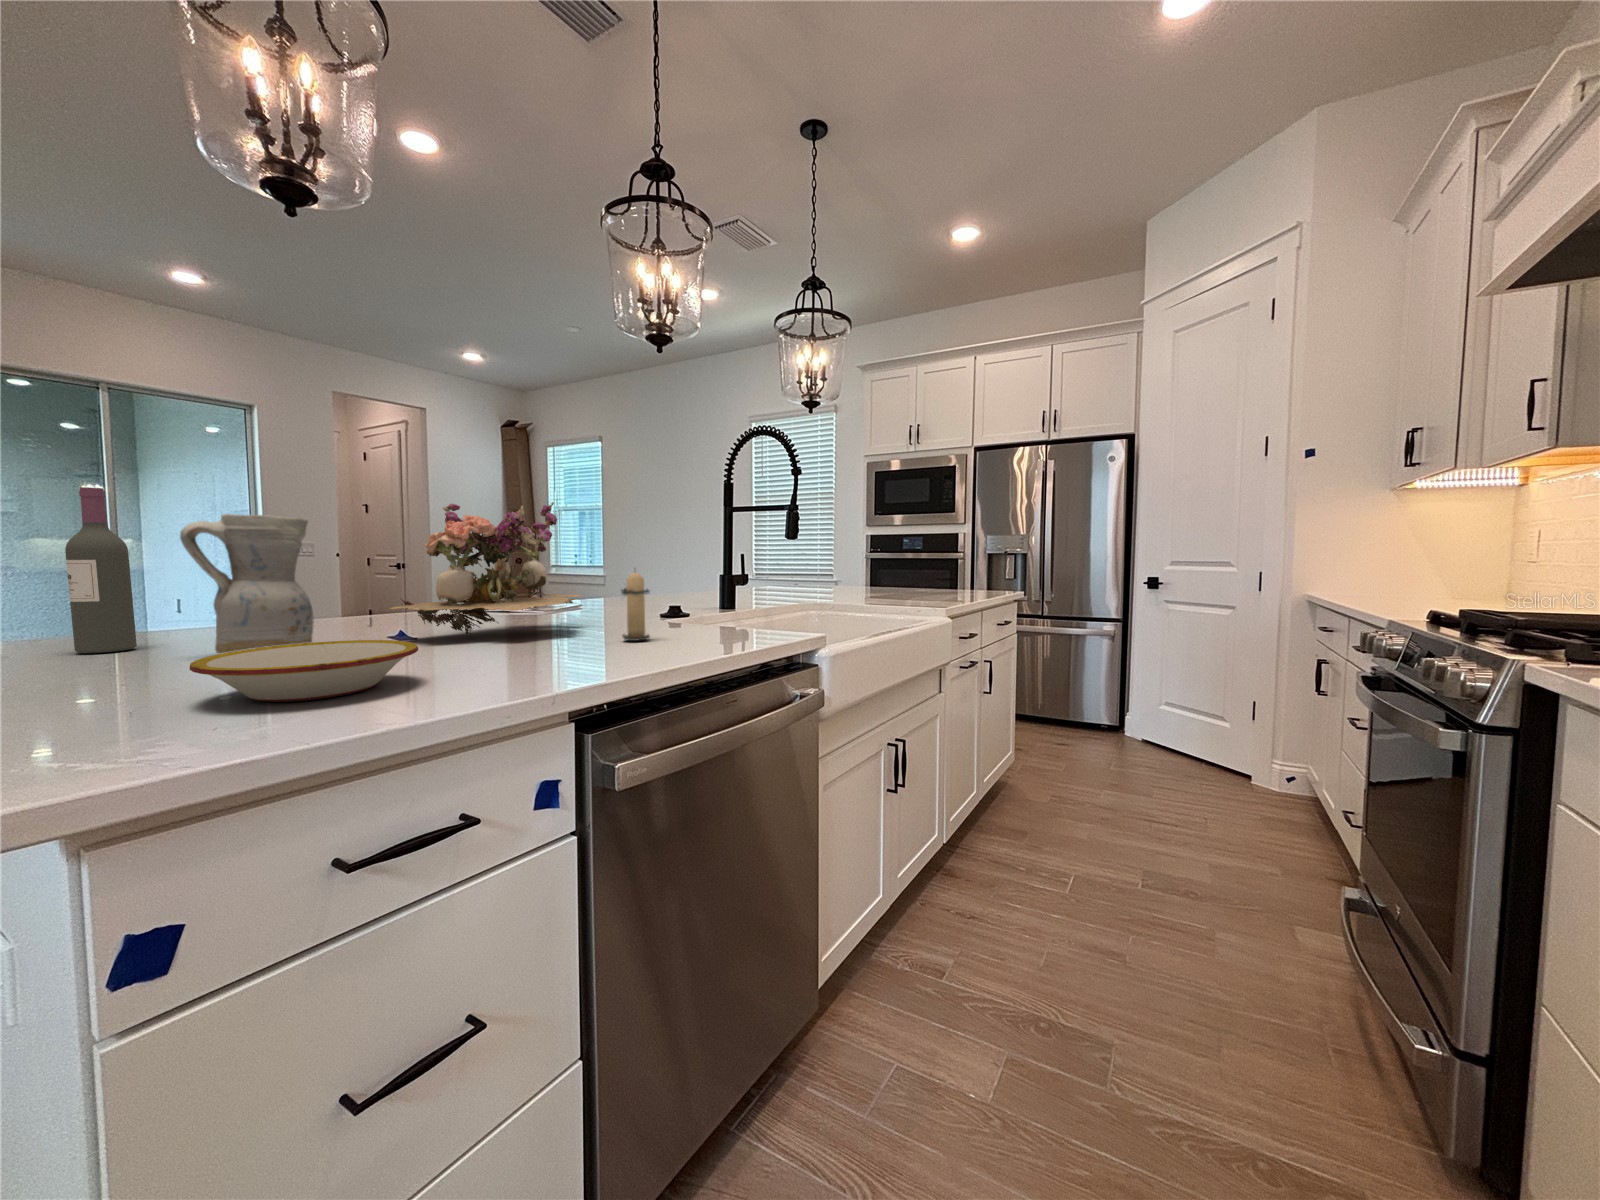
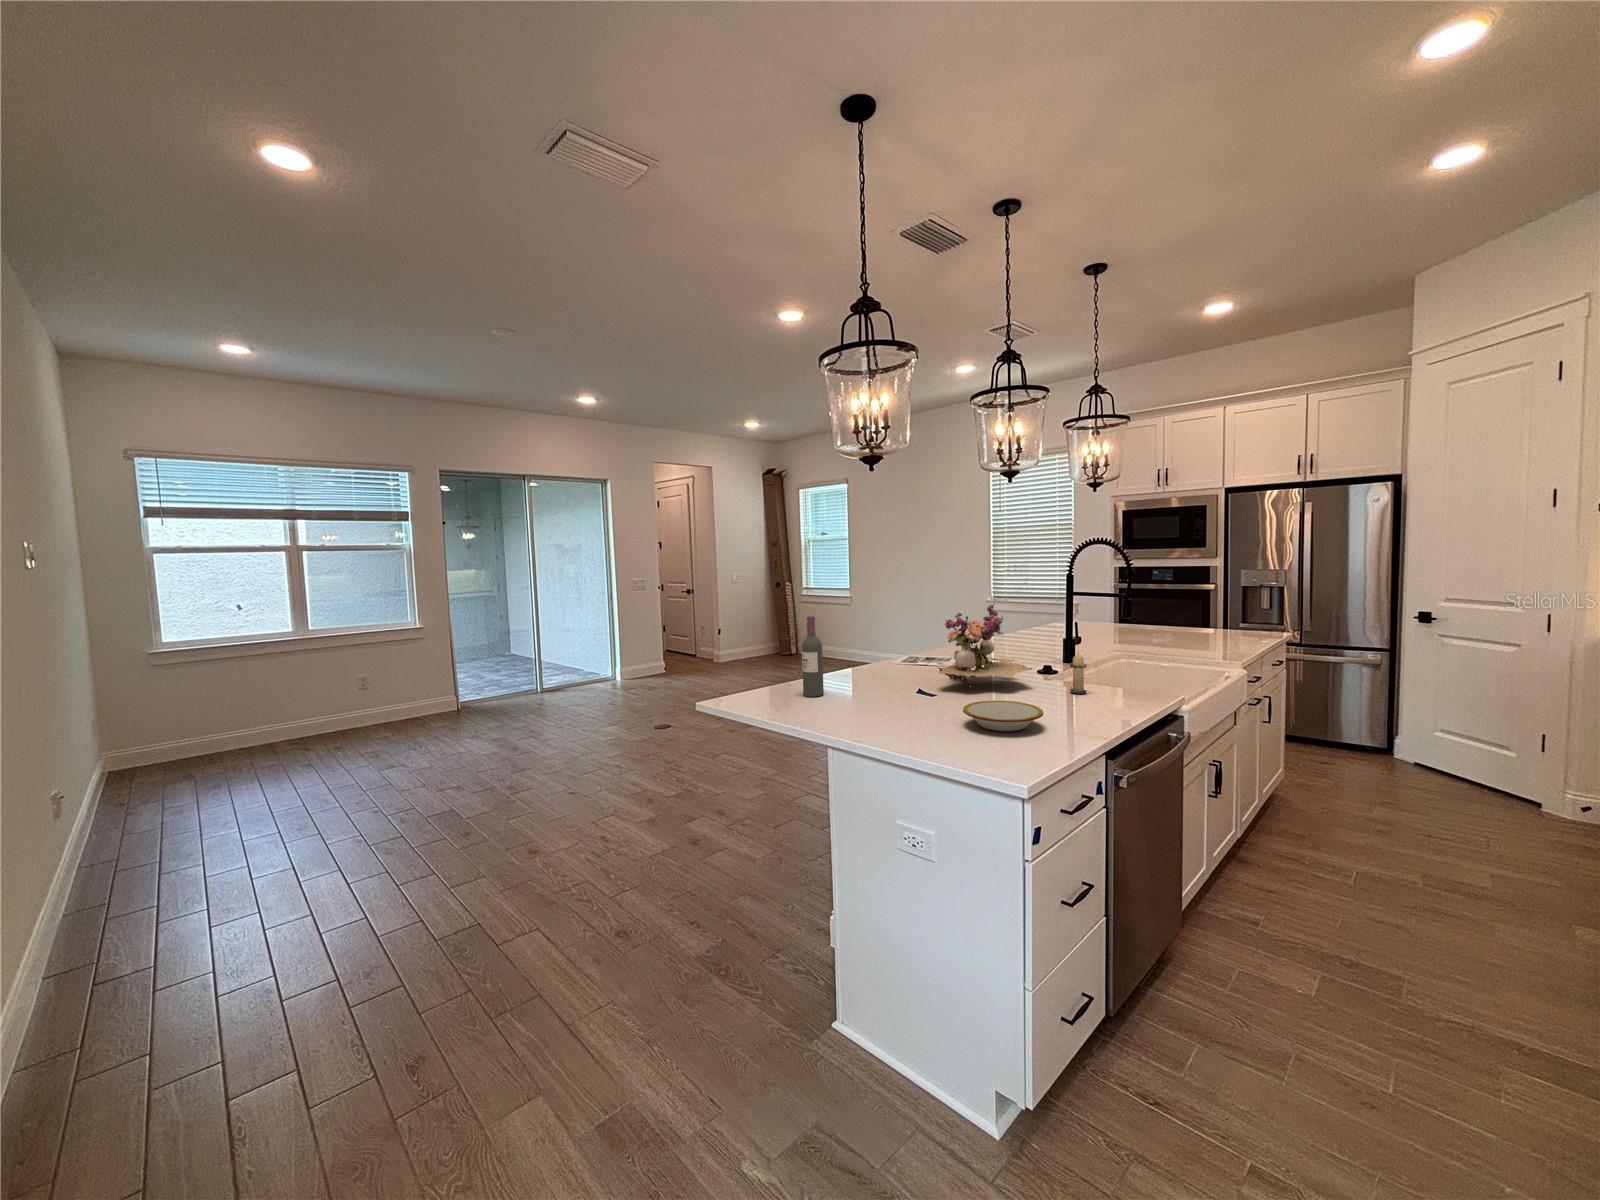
ceramic pitcher: present [180,514,314,654] -> none [872,629,914,701]

